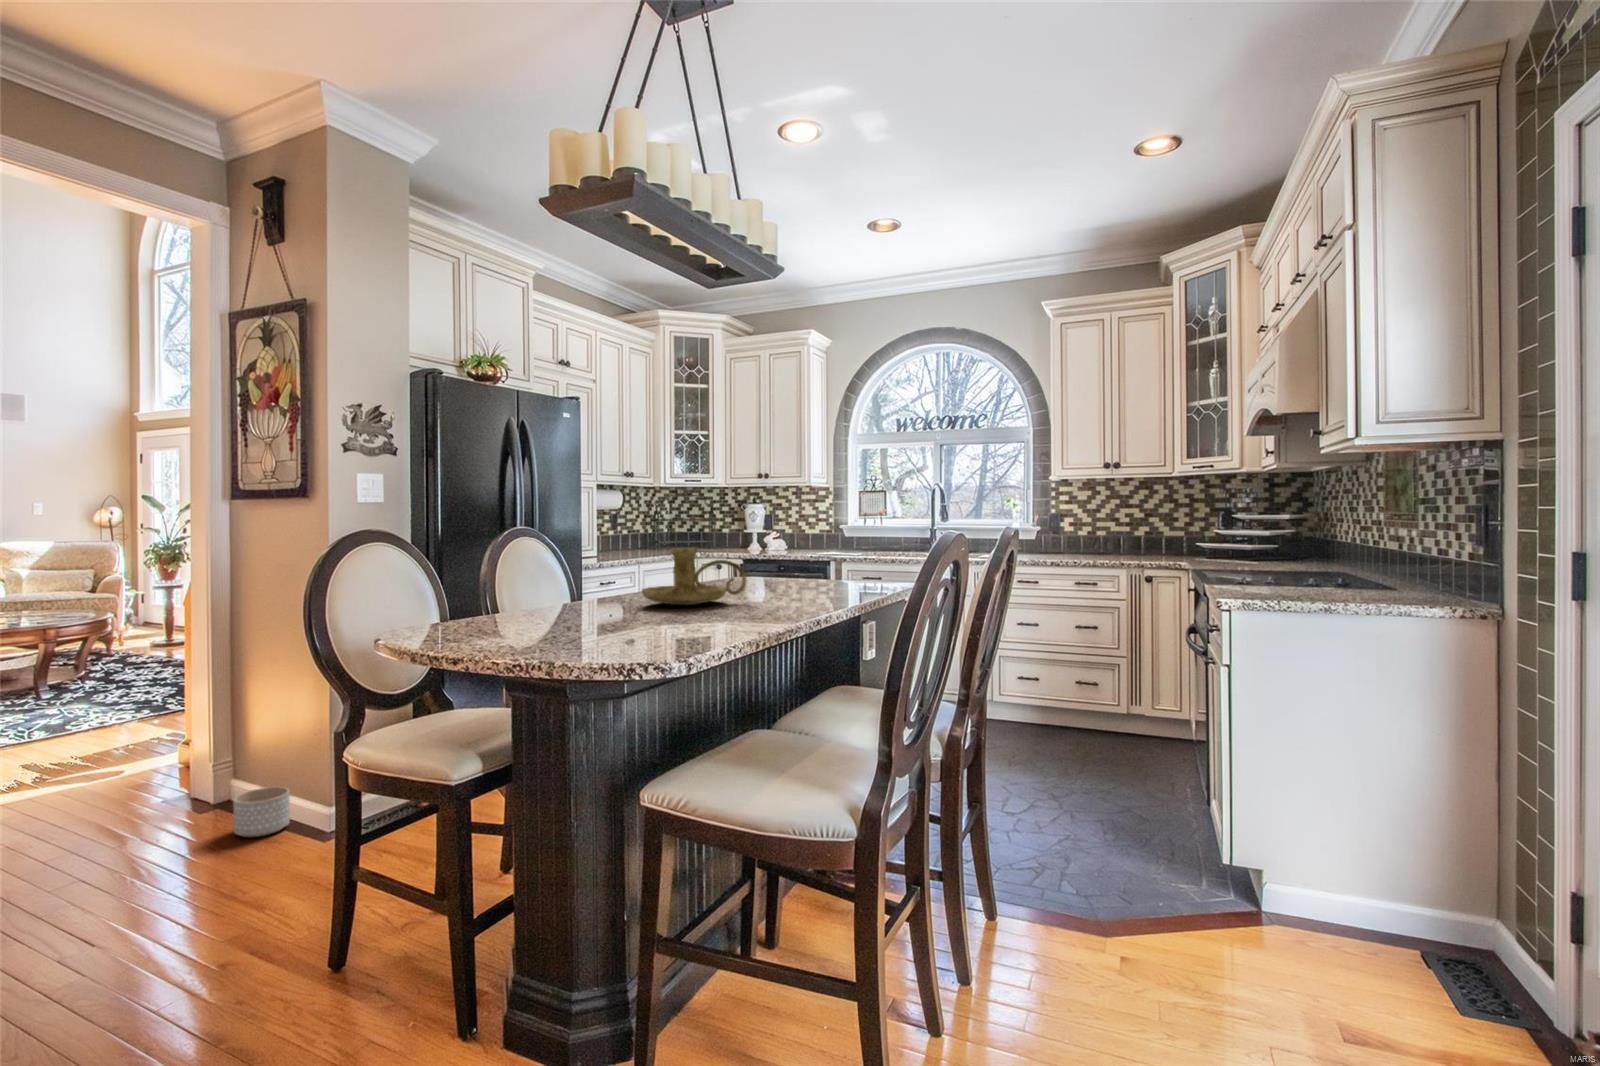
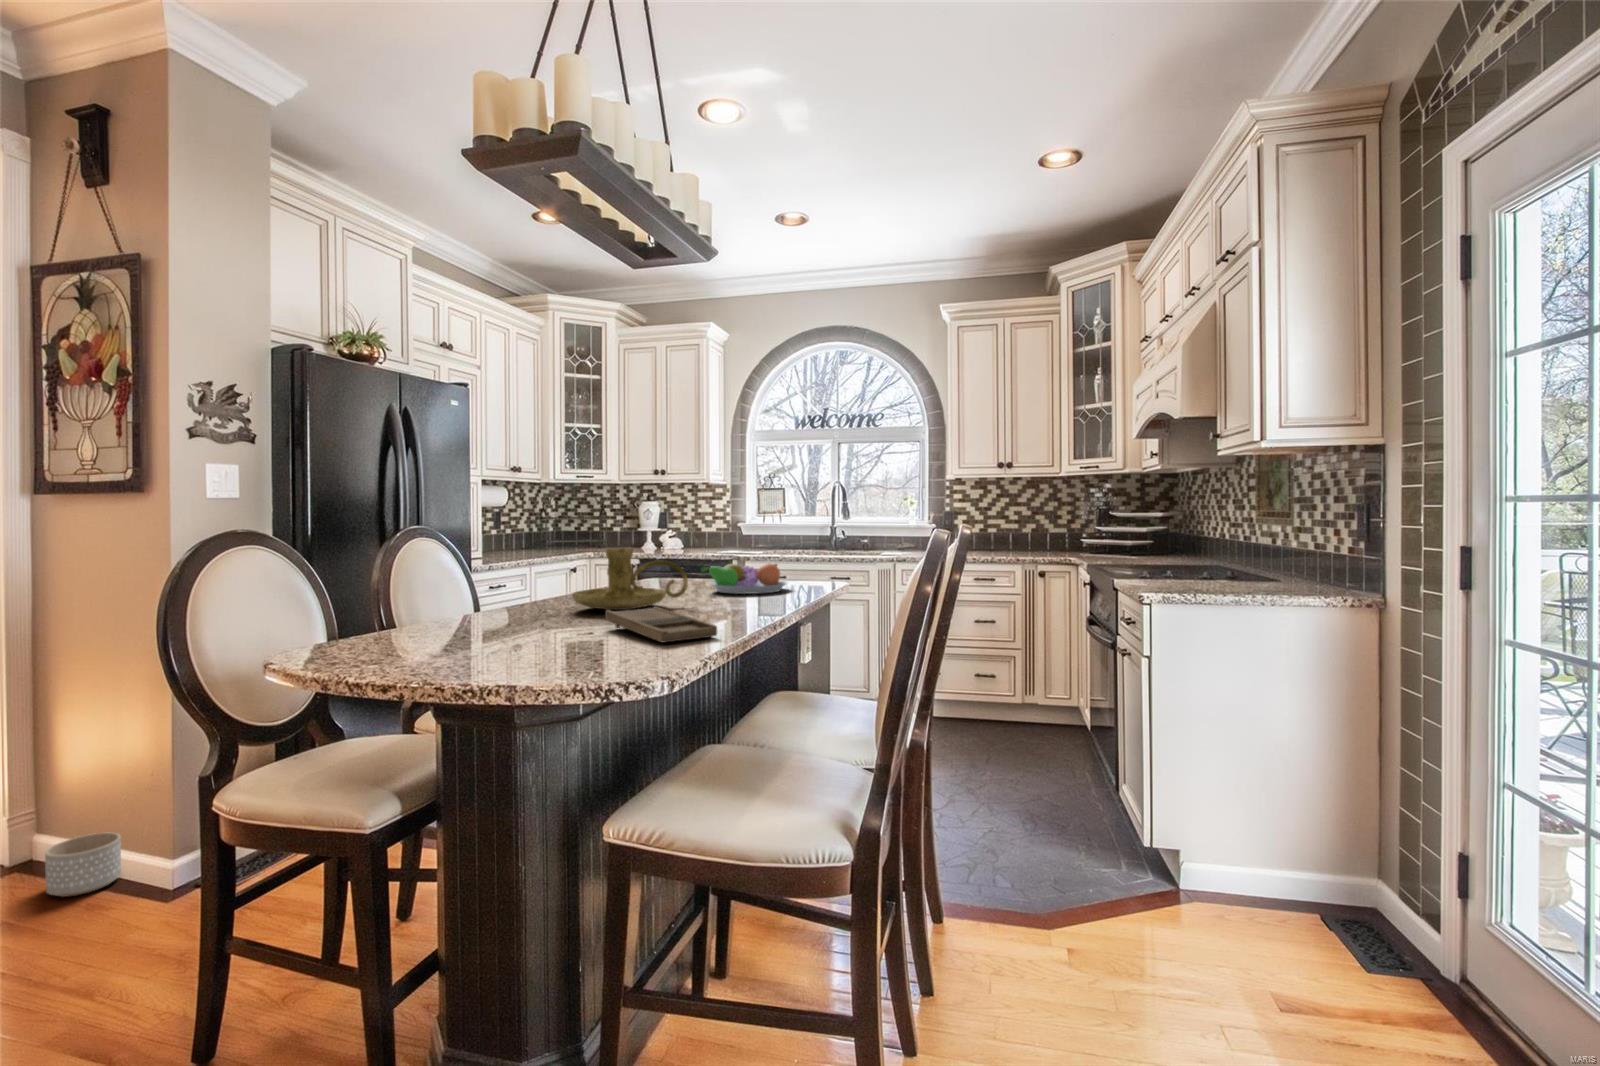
fruit bowl: none [767,560,851,593] -> present [701,561,787,594]
tray: none [660,601,750,632] -> present [605,607,717,643]

